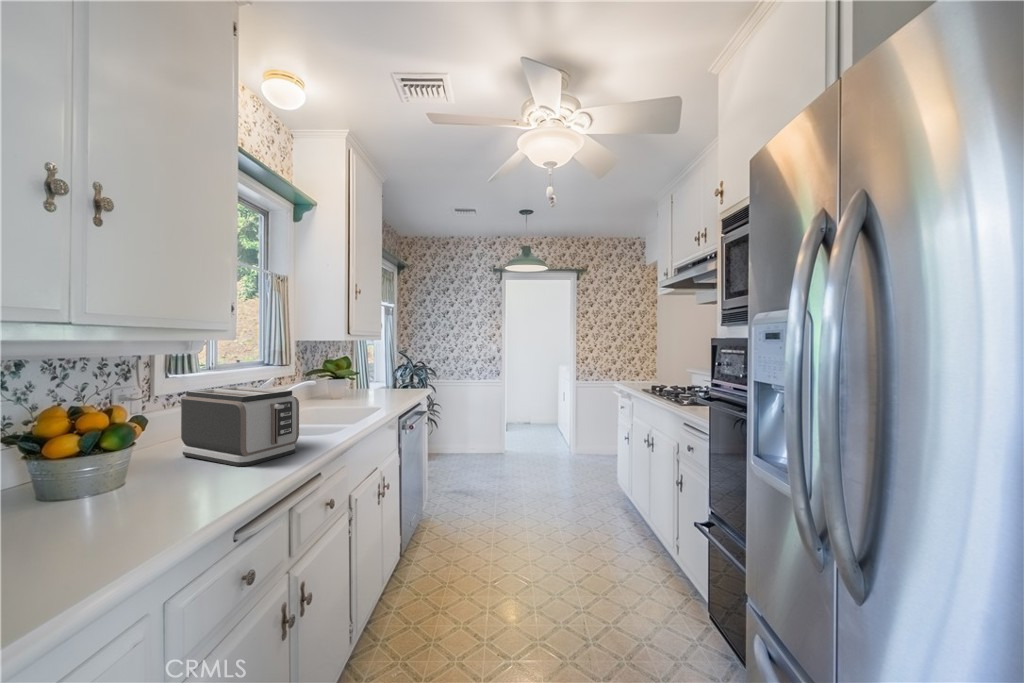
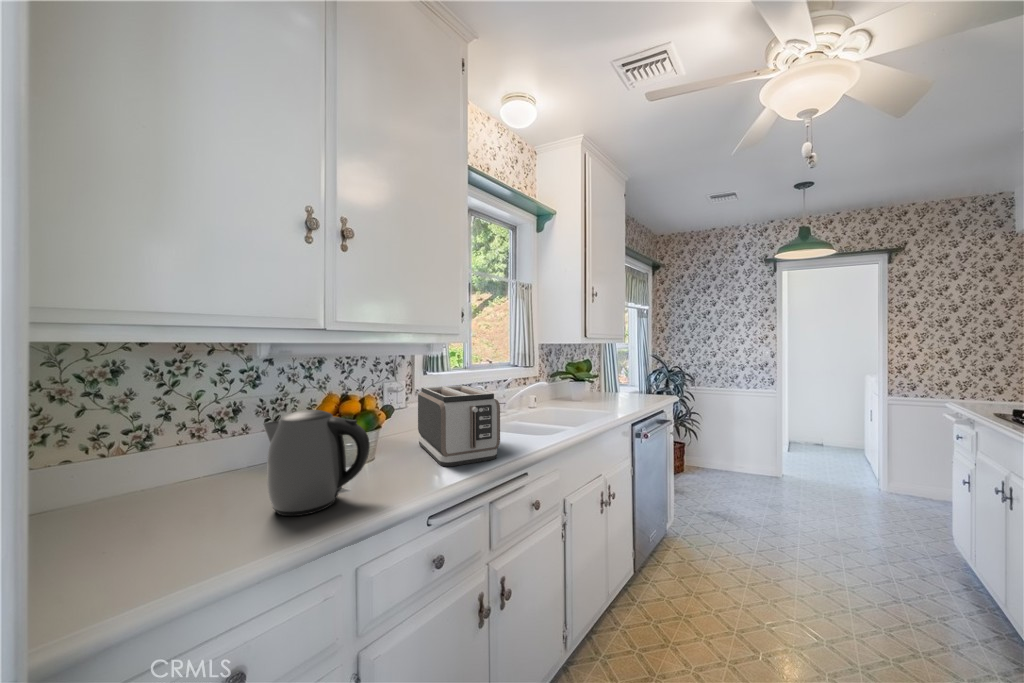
kettle: none [39,417,188,535] -> present [264,410,370,516]

